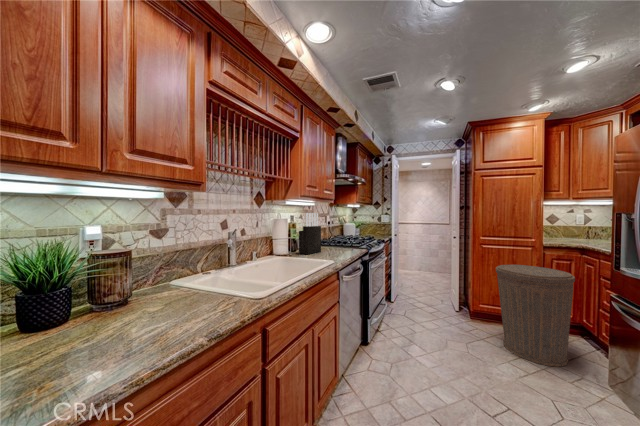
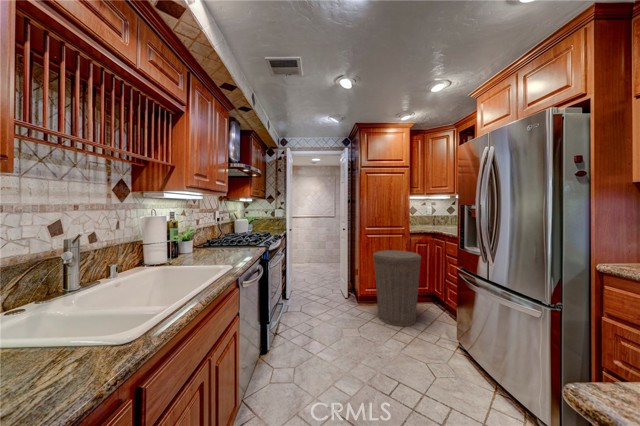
knife block: present [299,213,321,254] -> none [184,208,214,260]

